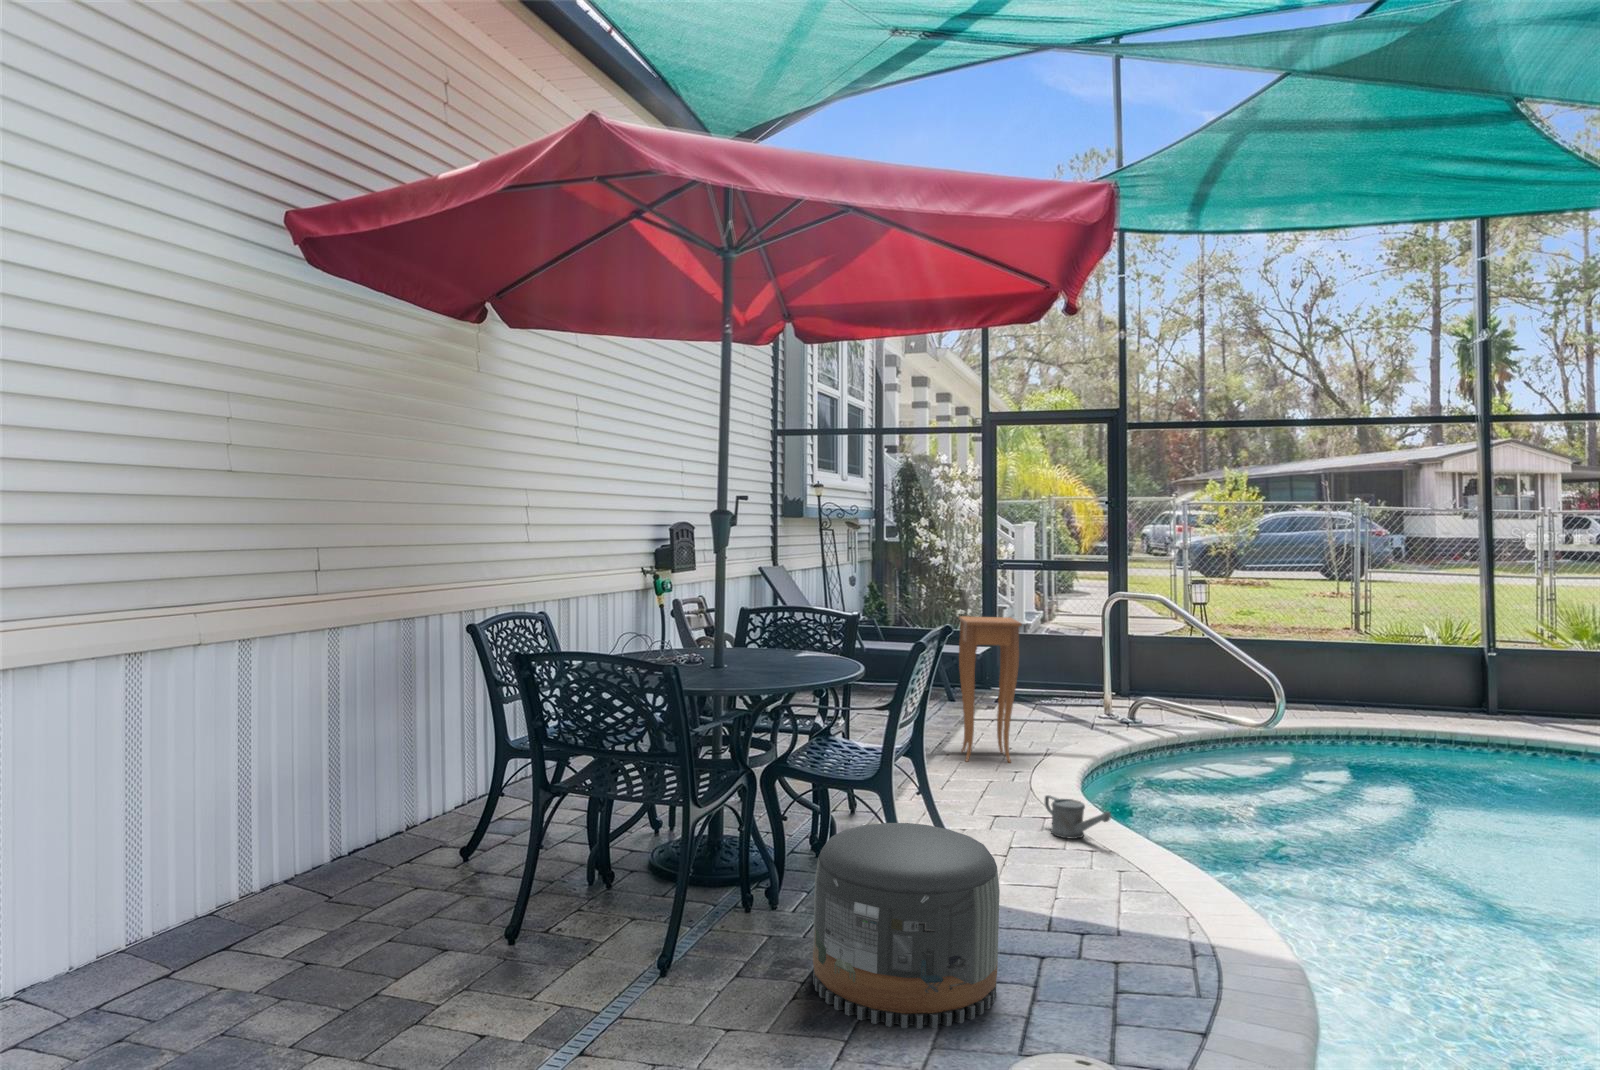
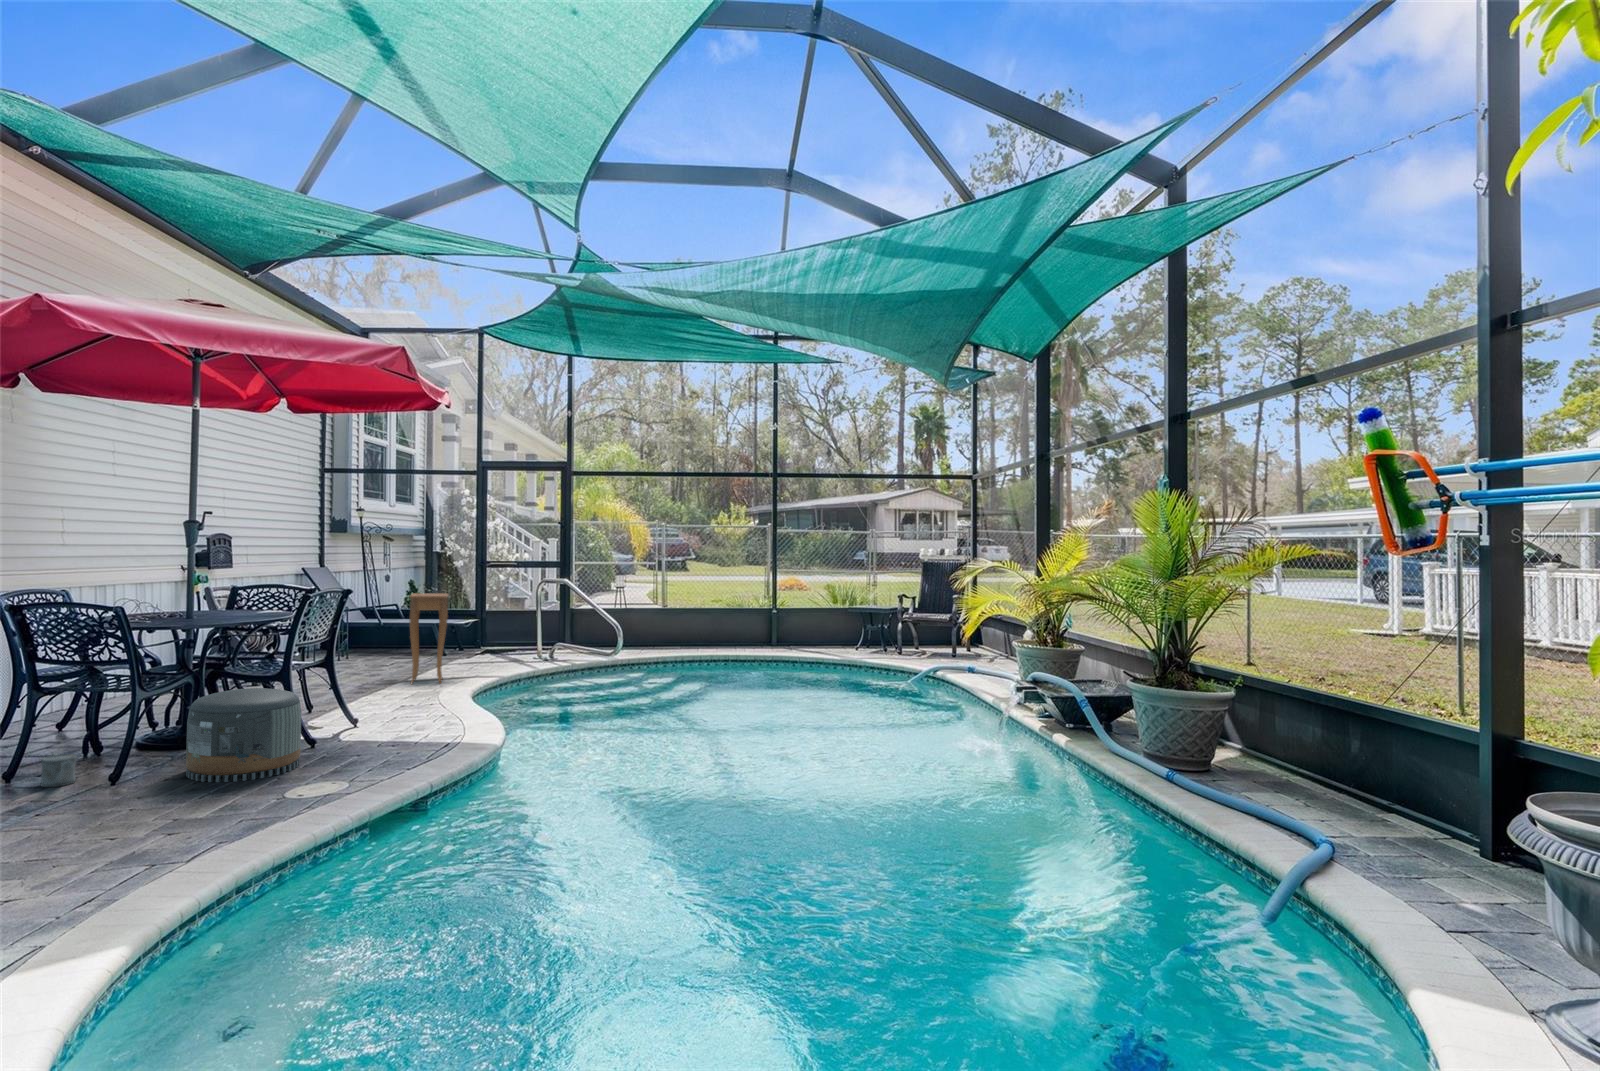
watering can: present [1045,795,1111,839] -> present [41,753,77,787]

